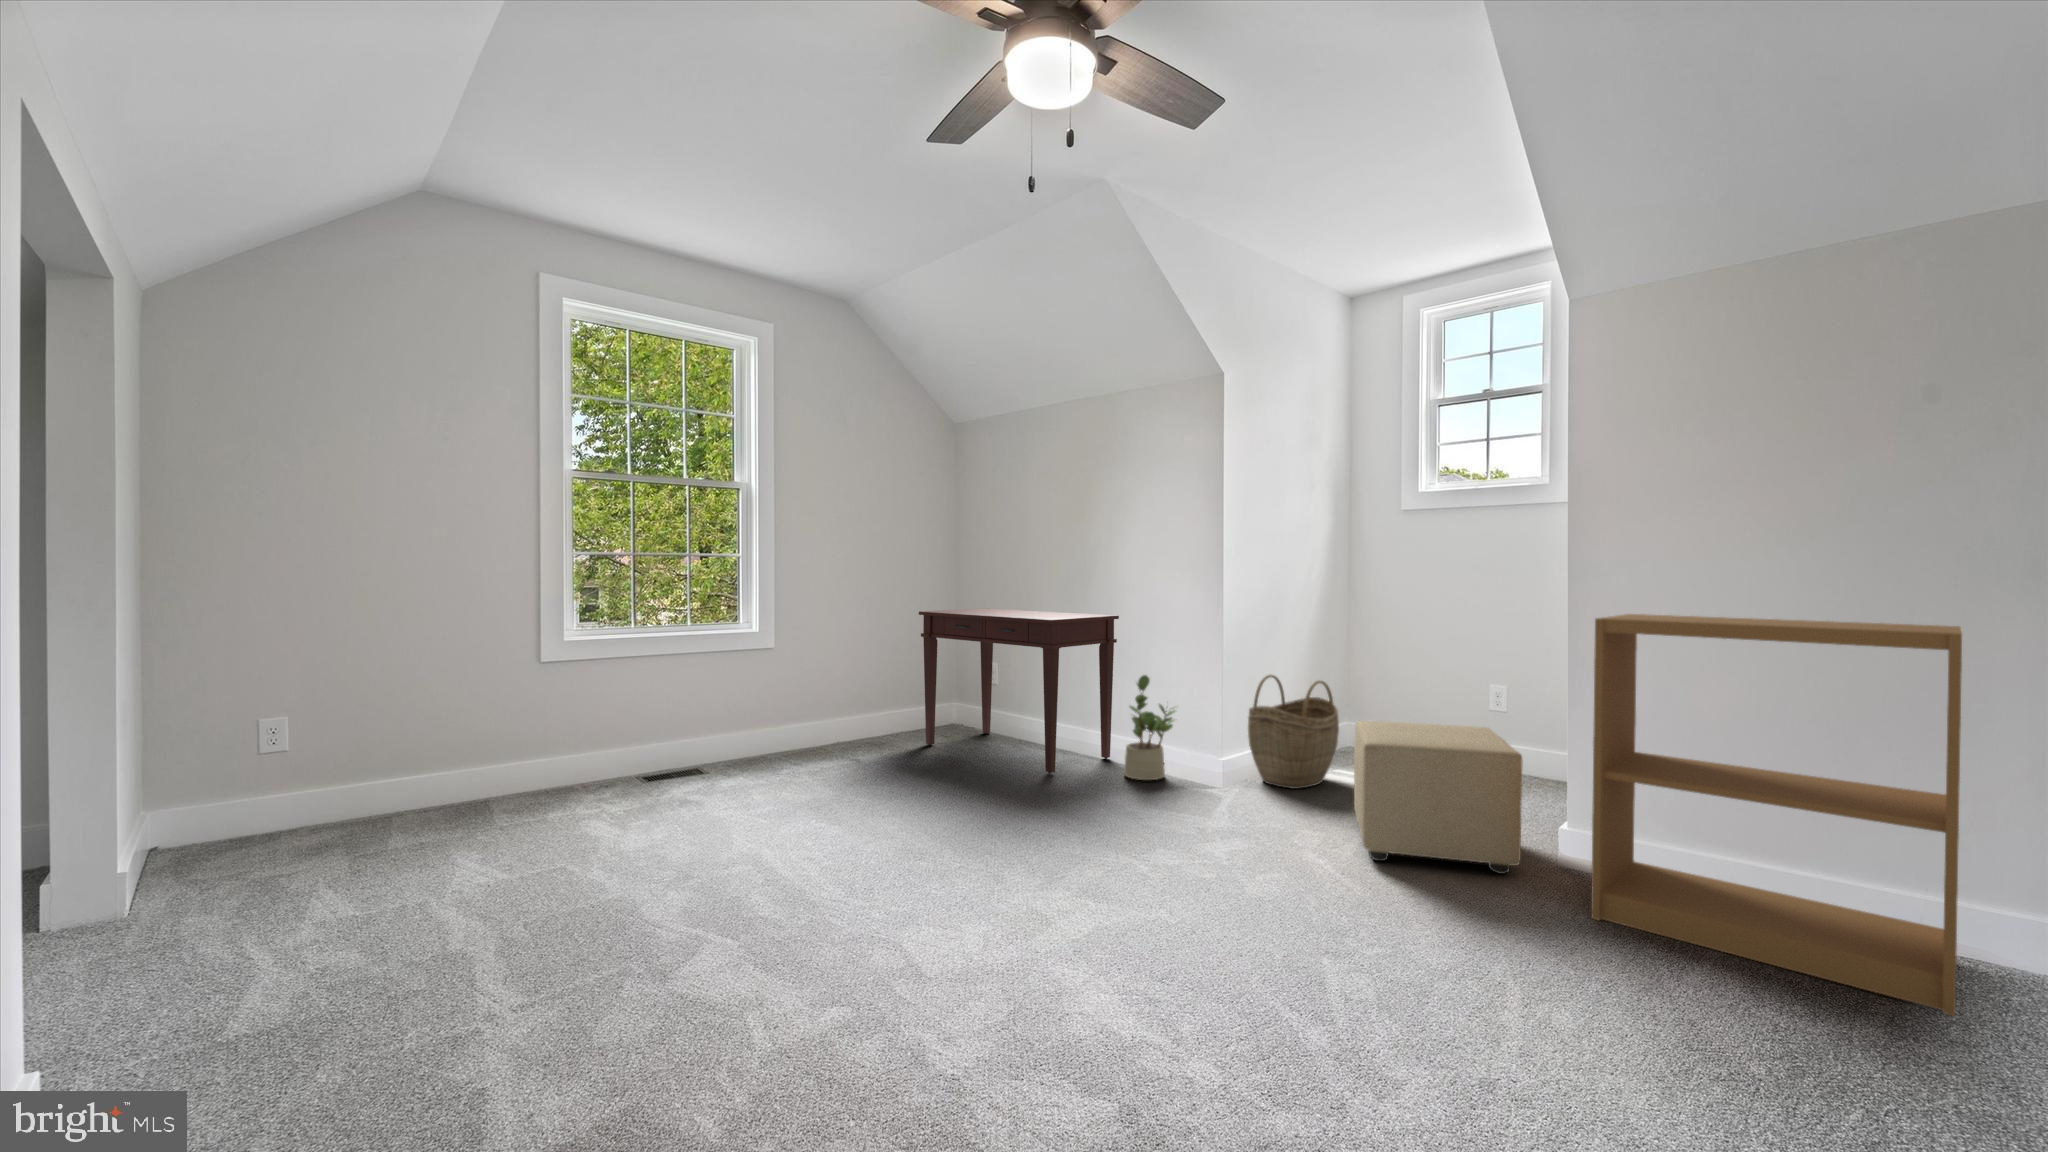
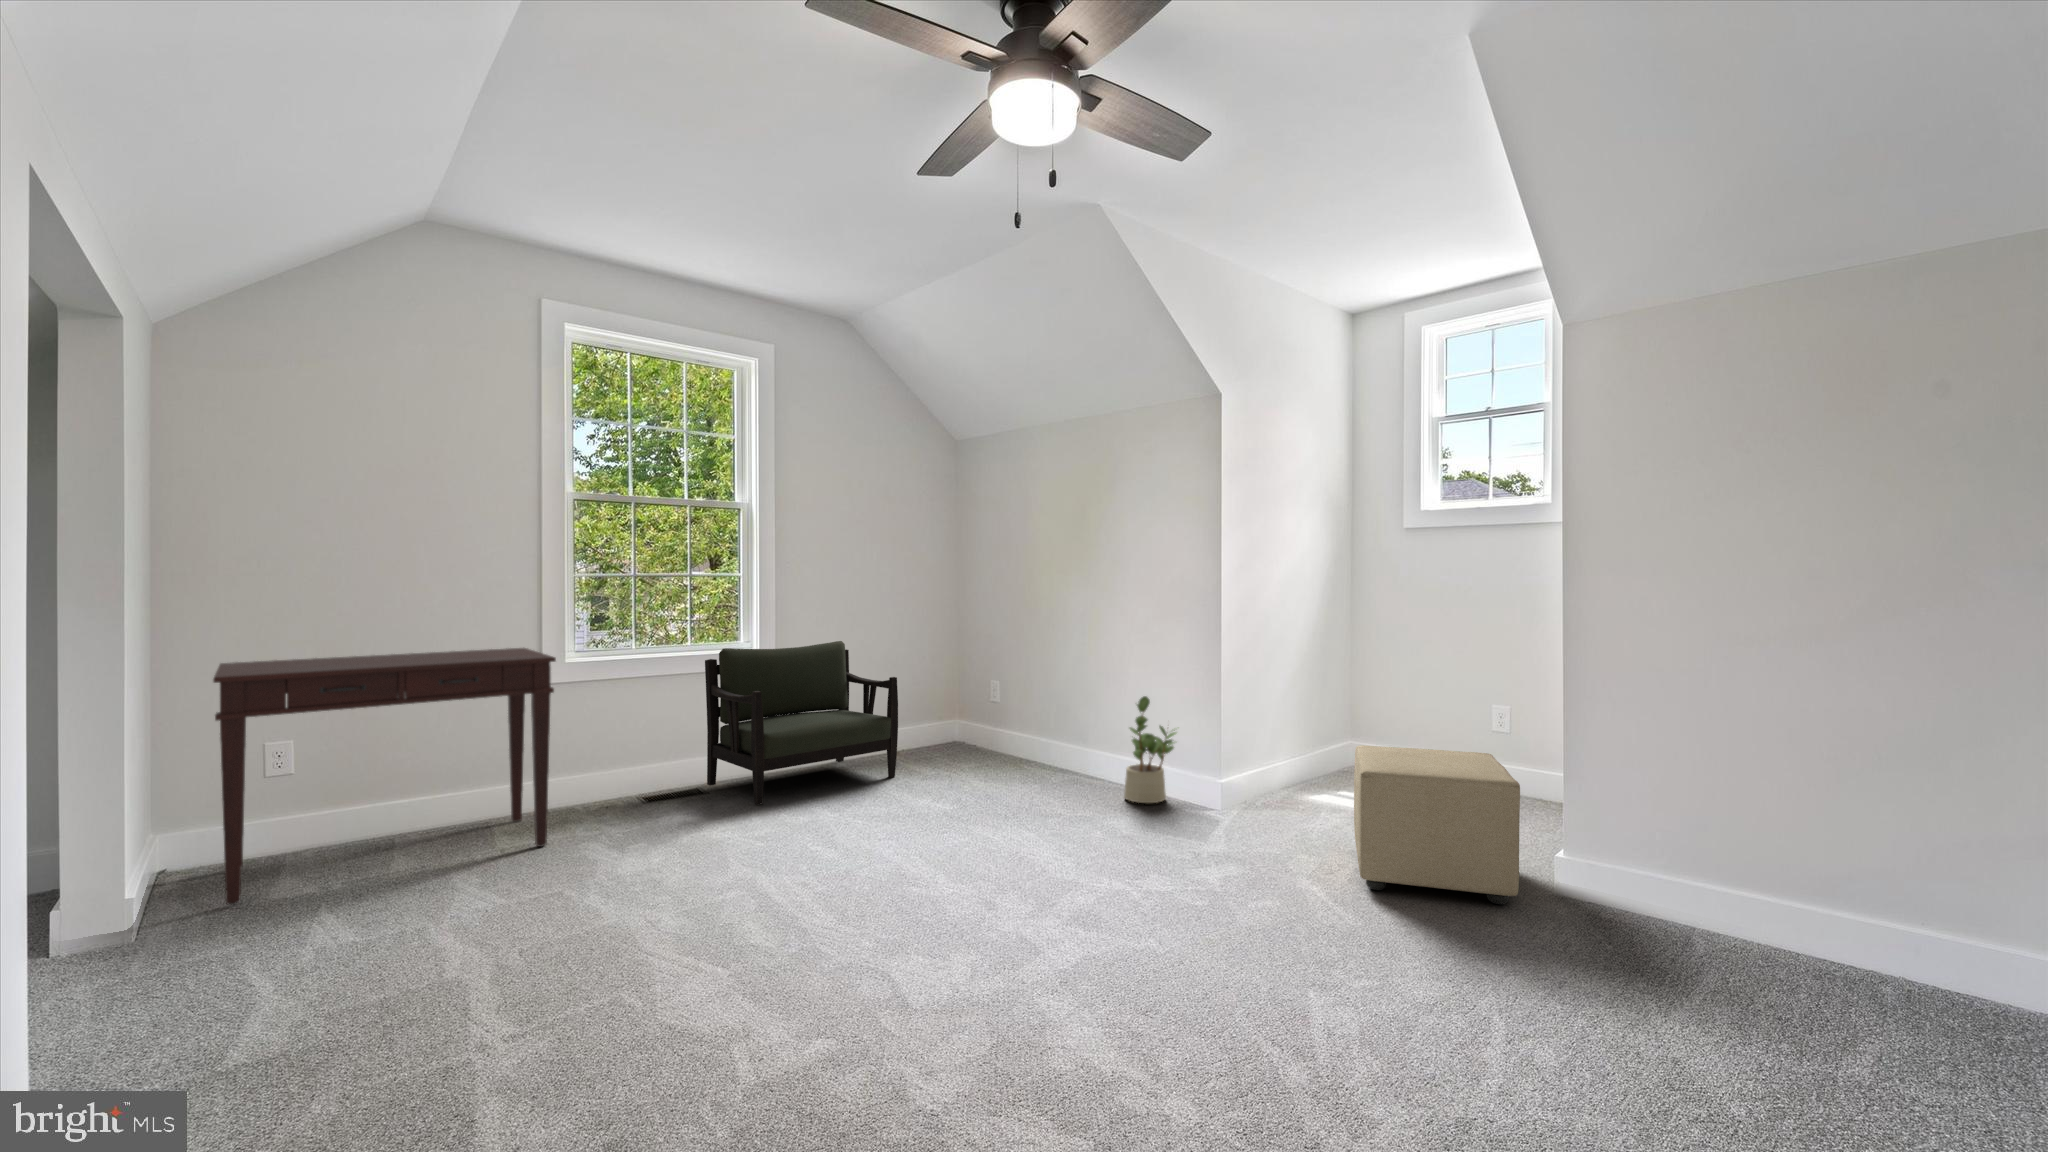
desk: present [919,608,1119,774] -> present [213,648,556,905]
bookshelf: present [1591,614,1962,1016] -> none [1586,641,1957,1057]
armchair: none [708,623,900,782] -> present [705,641,898,805]
woven basket: present [1248,675,1339,789] -> none [1250,696,1343,813]

